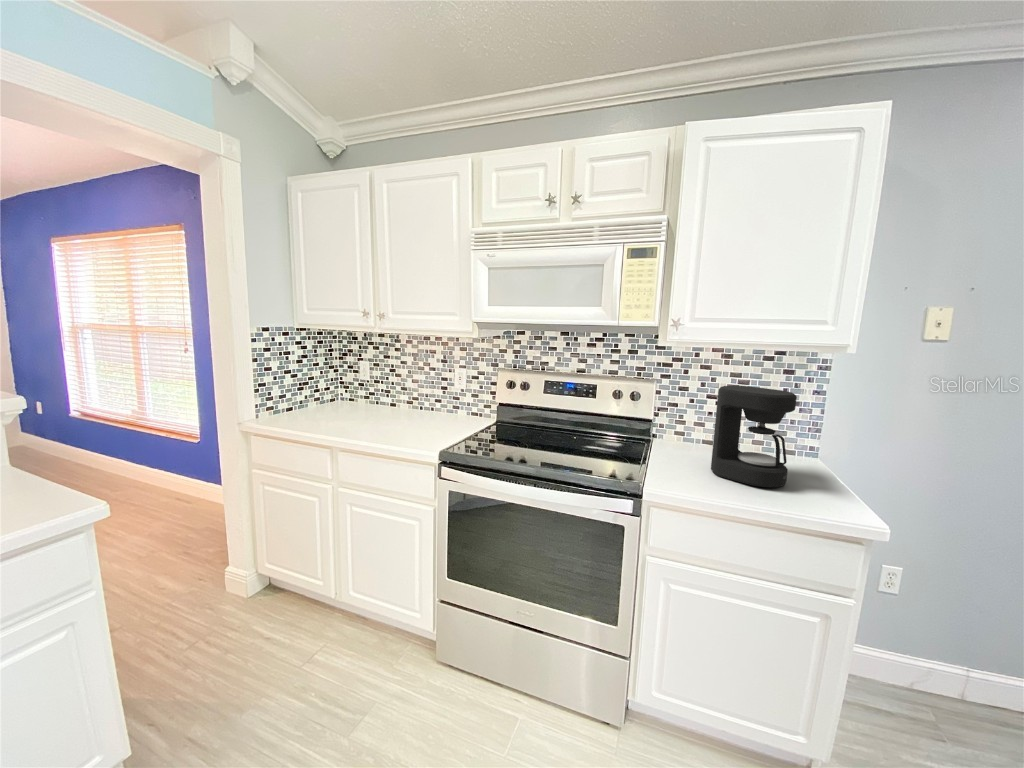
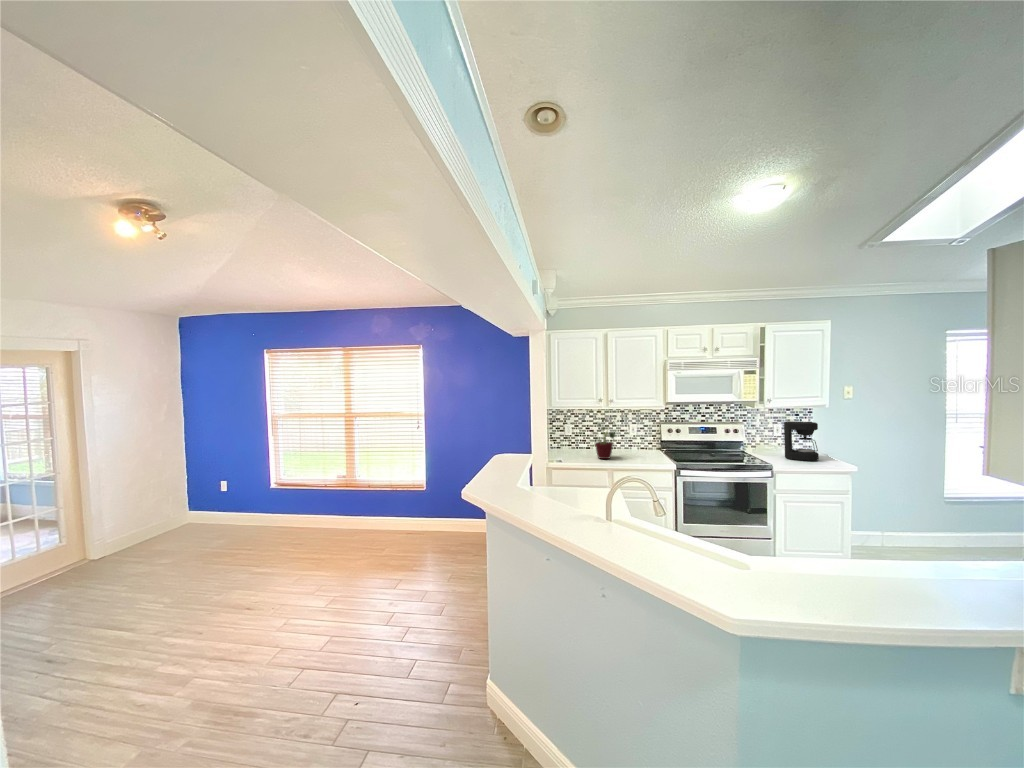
potted plant: none [334,351,397,429] -> present [595,419,615,459]

